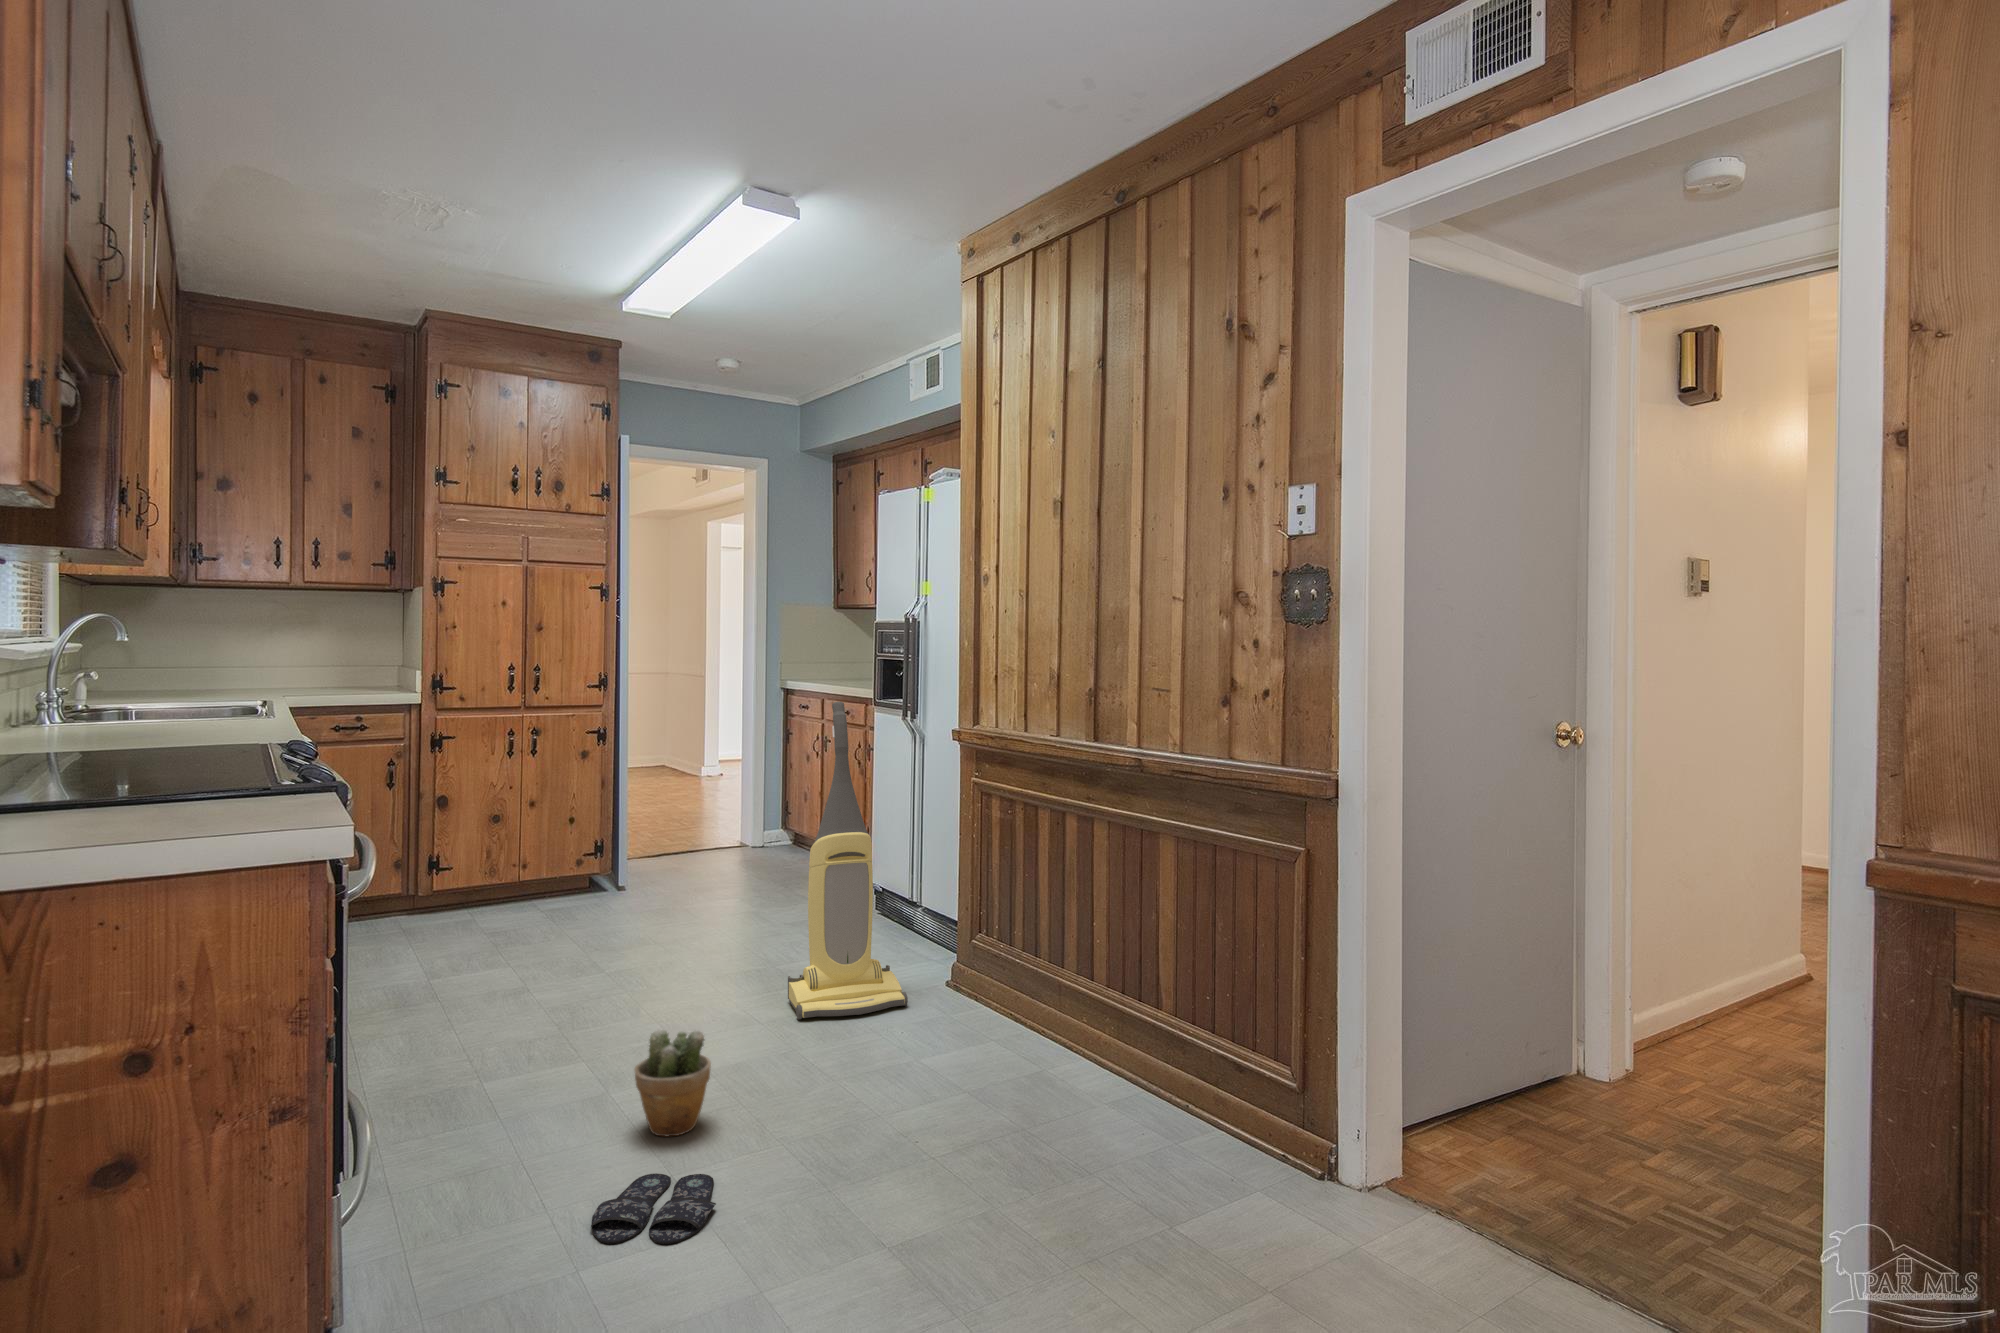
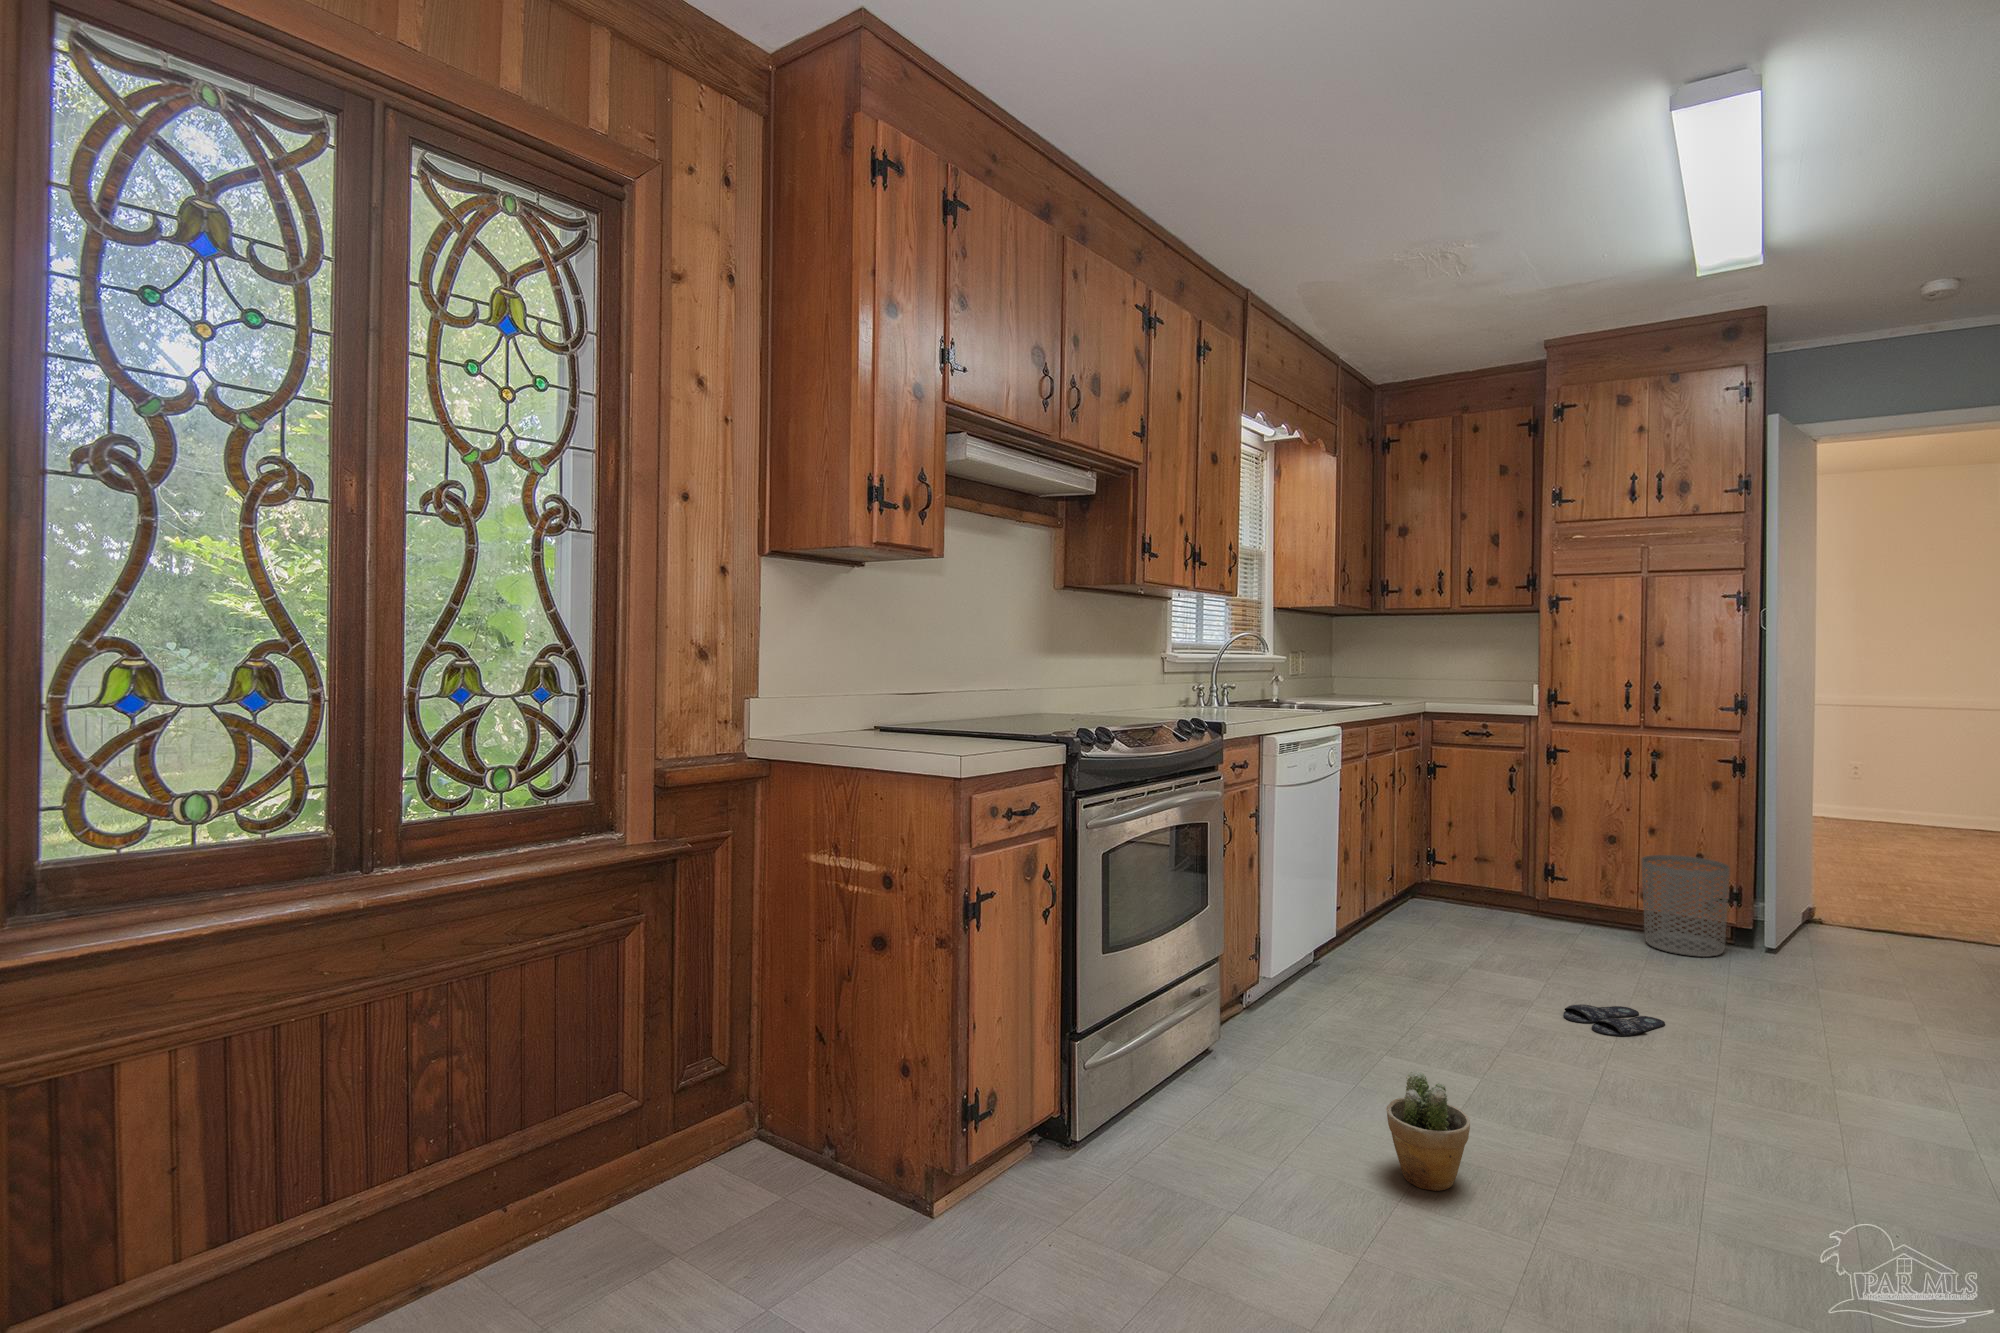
vacuum cleaner: present [788,702,908,1019] -> none [1732,751,1945,1225]
waste bin: none [537,822,608,910] -> present [1642,855,1730,957]
slippers: present [591,1173,716,1244] -> present [1564,1004,1665,1036]

